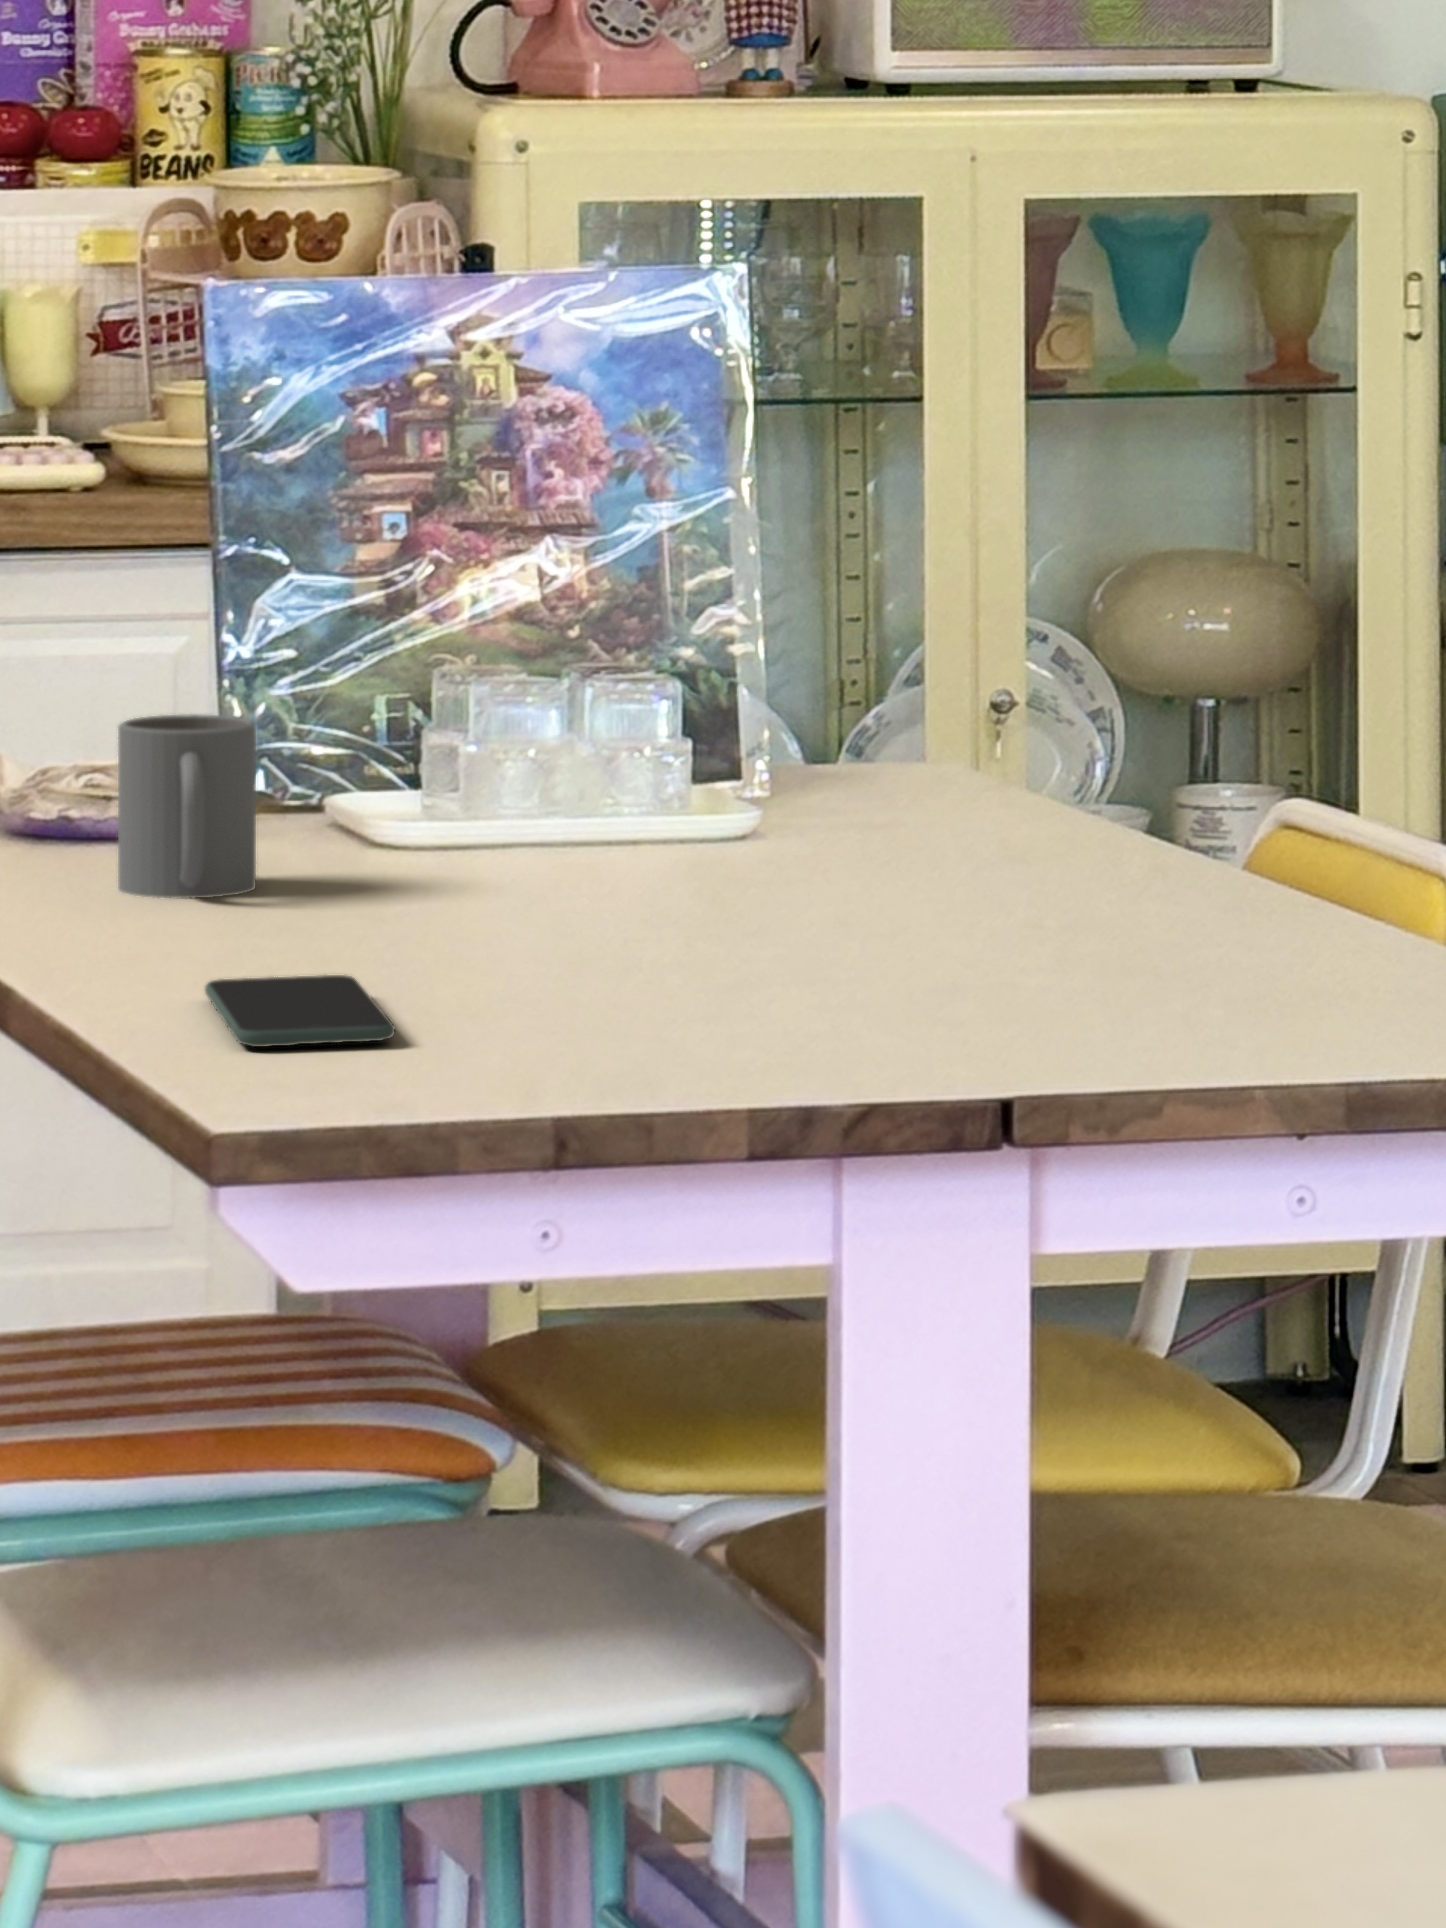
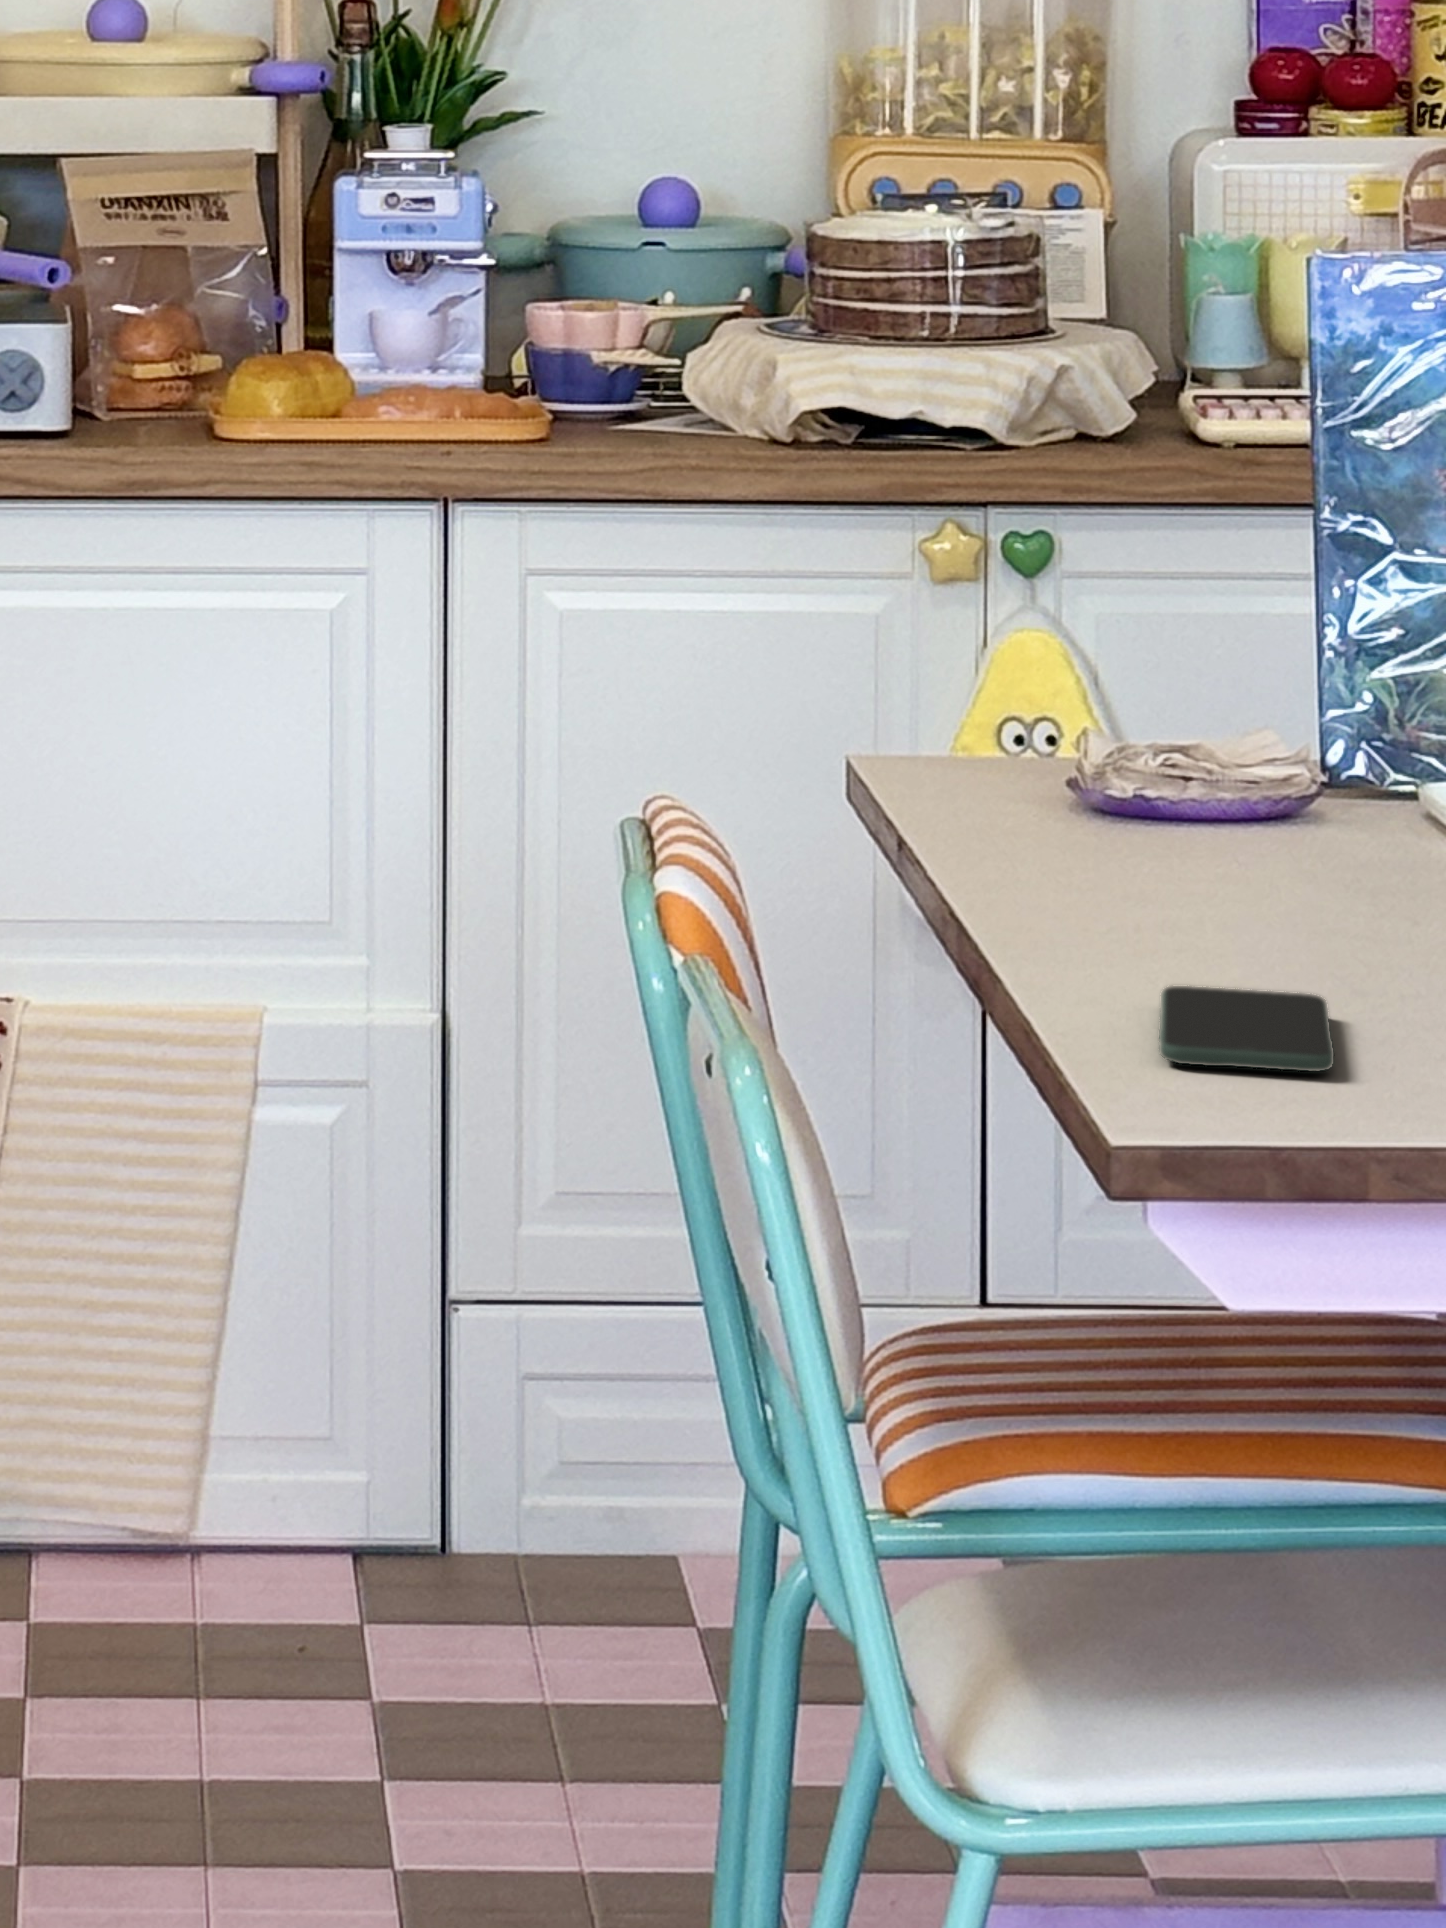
mug: present [118,714,256,898] -> none [1122,698,1331,904]

